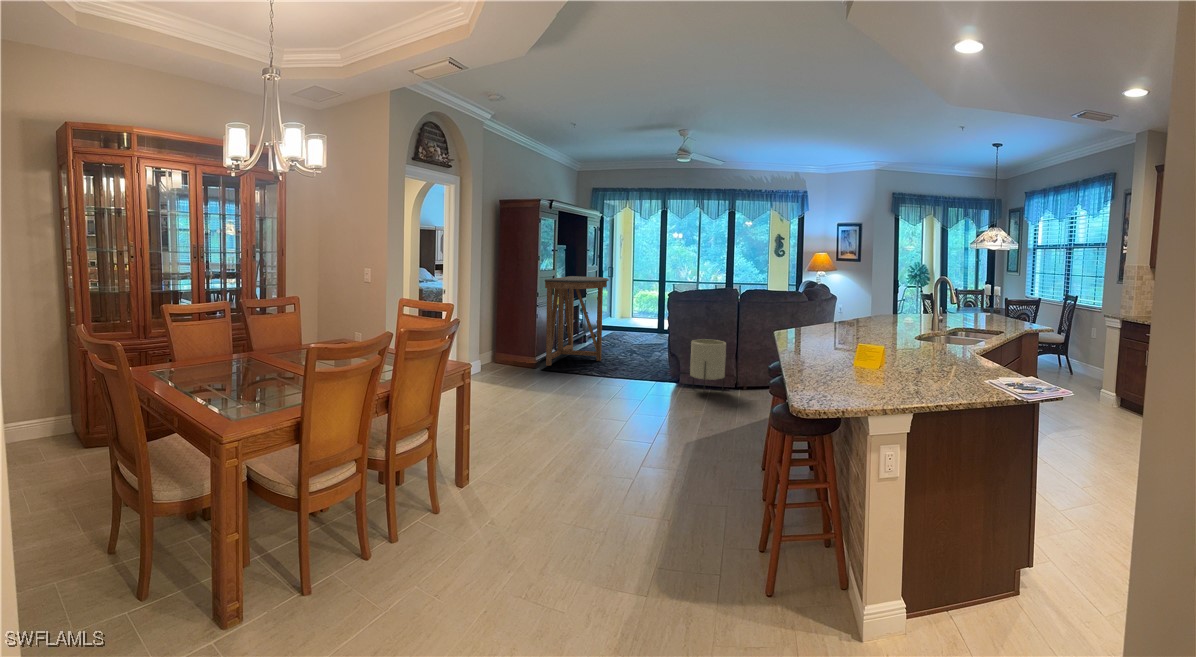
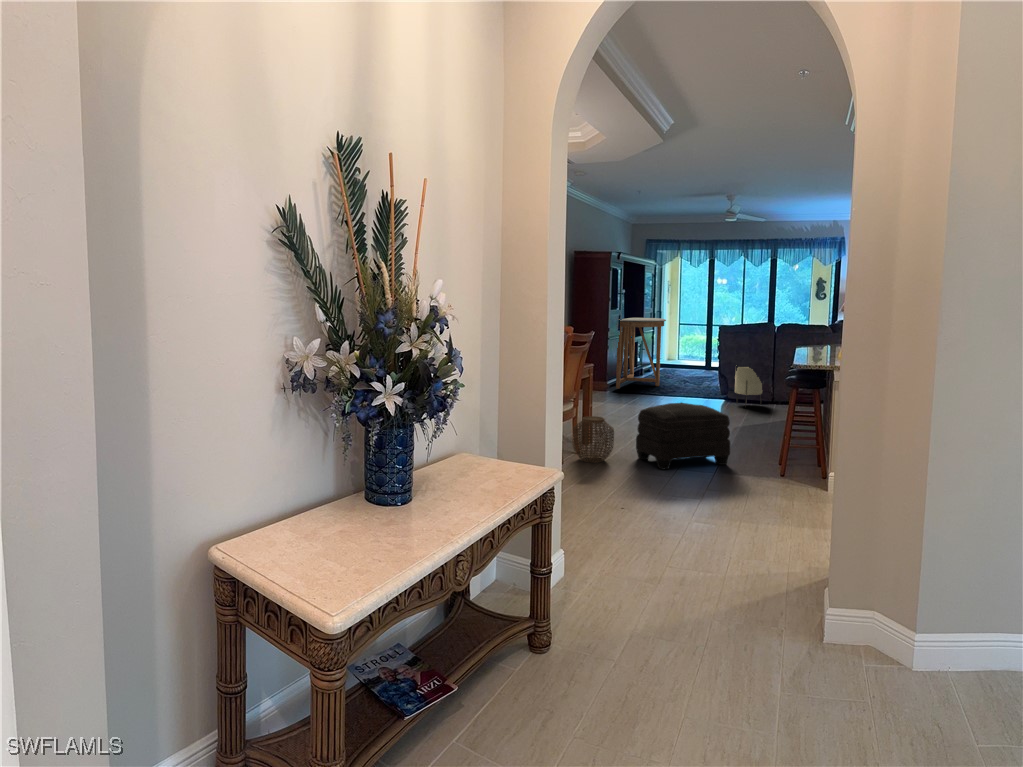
ottoman: none [517,434,682,577] -> present [636,403,730,470]
woven basket: none [391,465,472,558] -> present [572,416,614,463]

